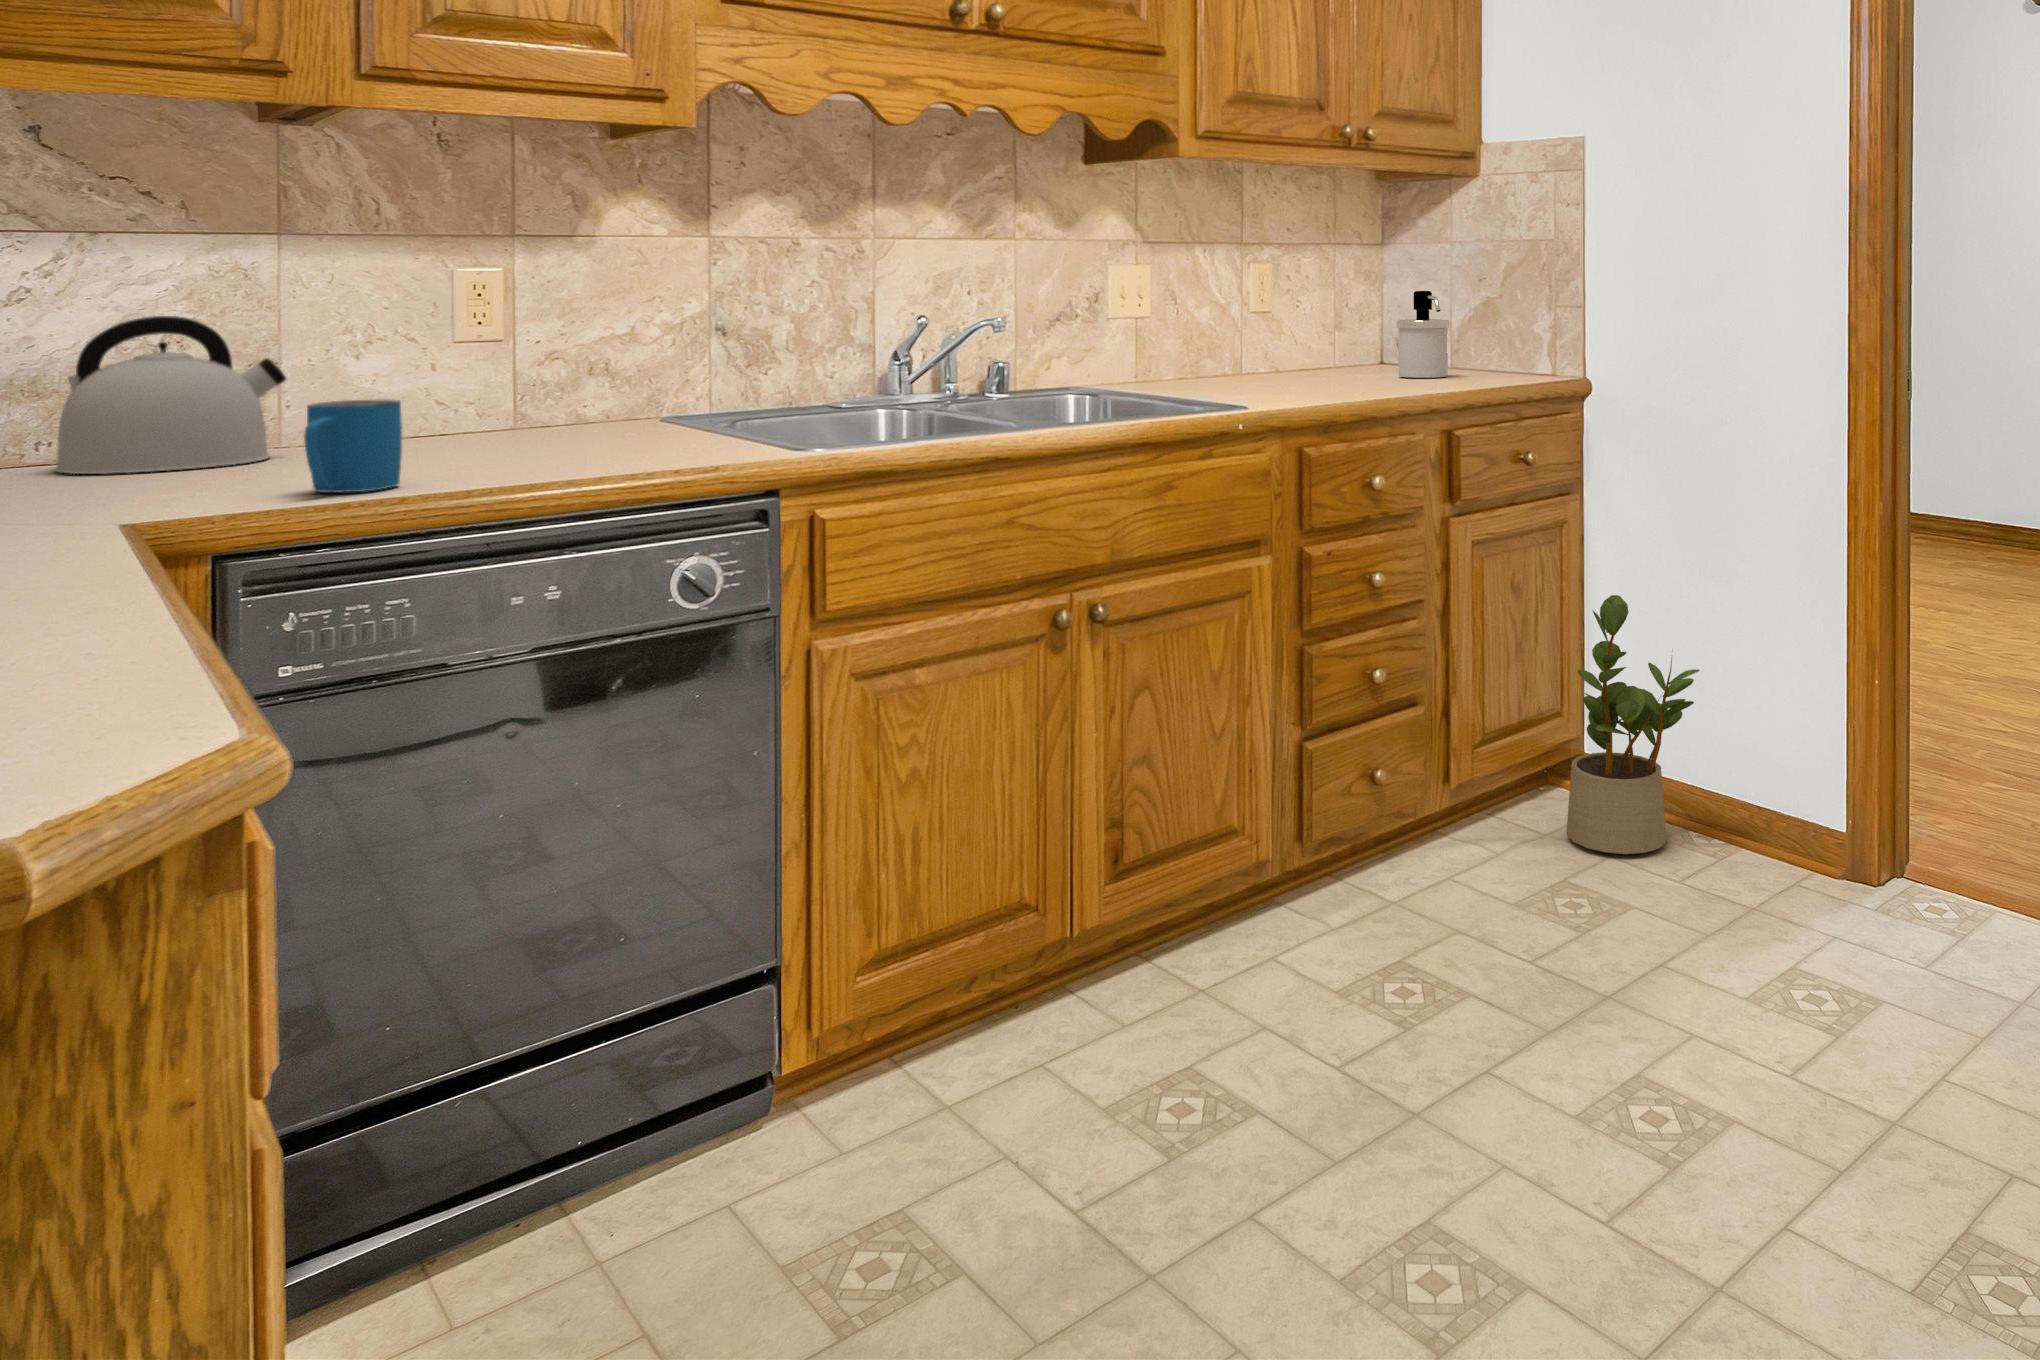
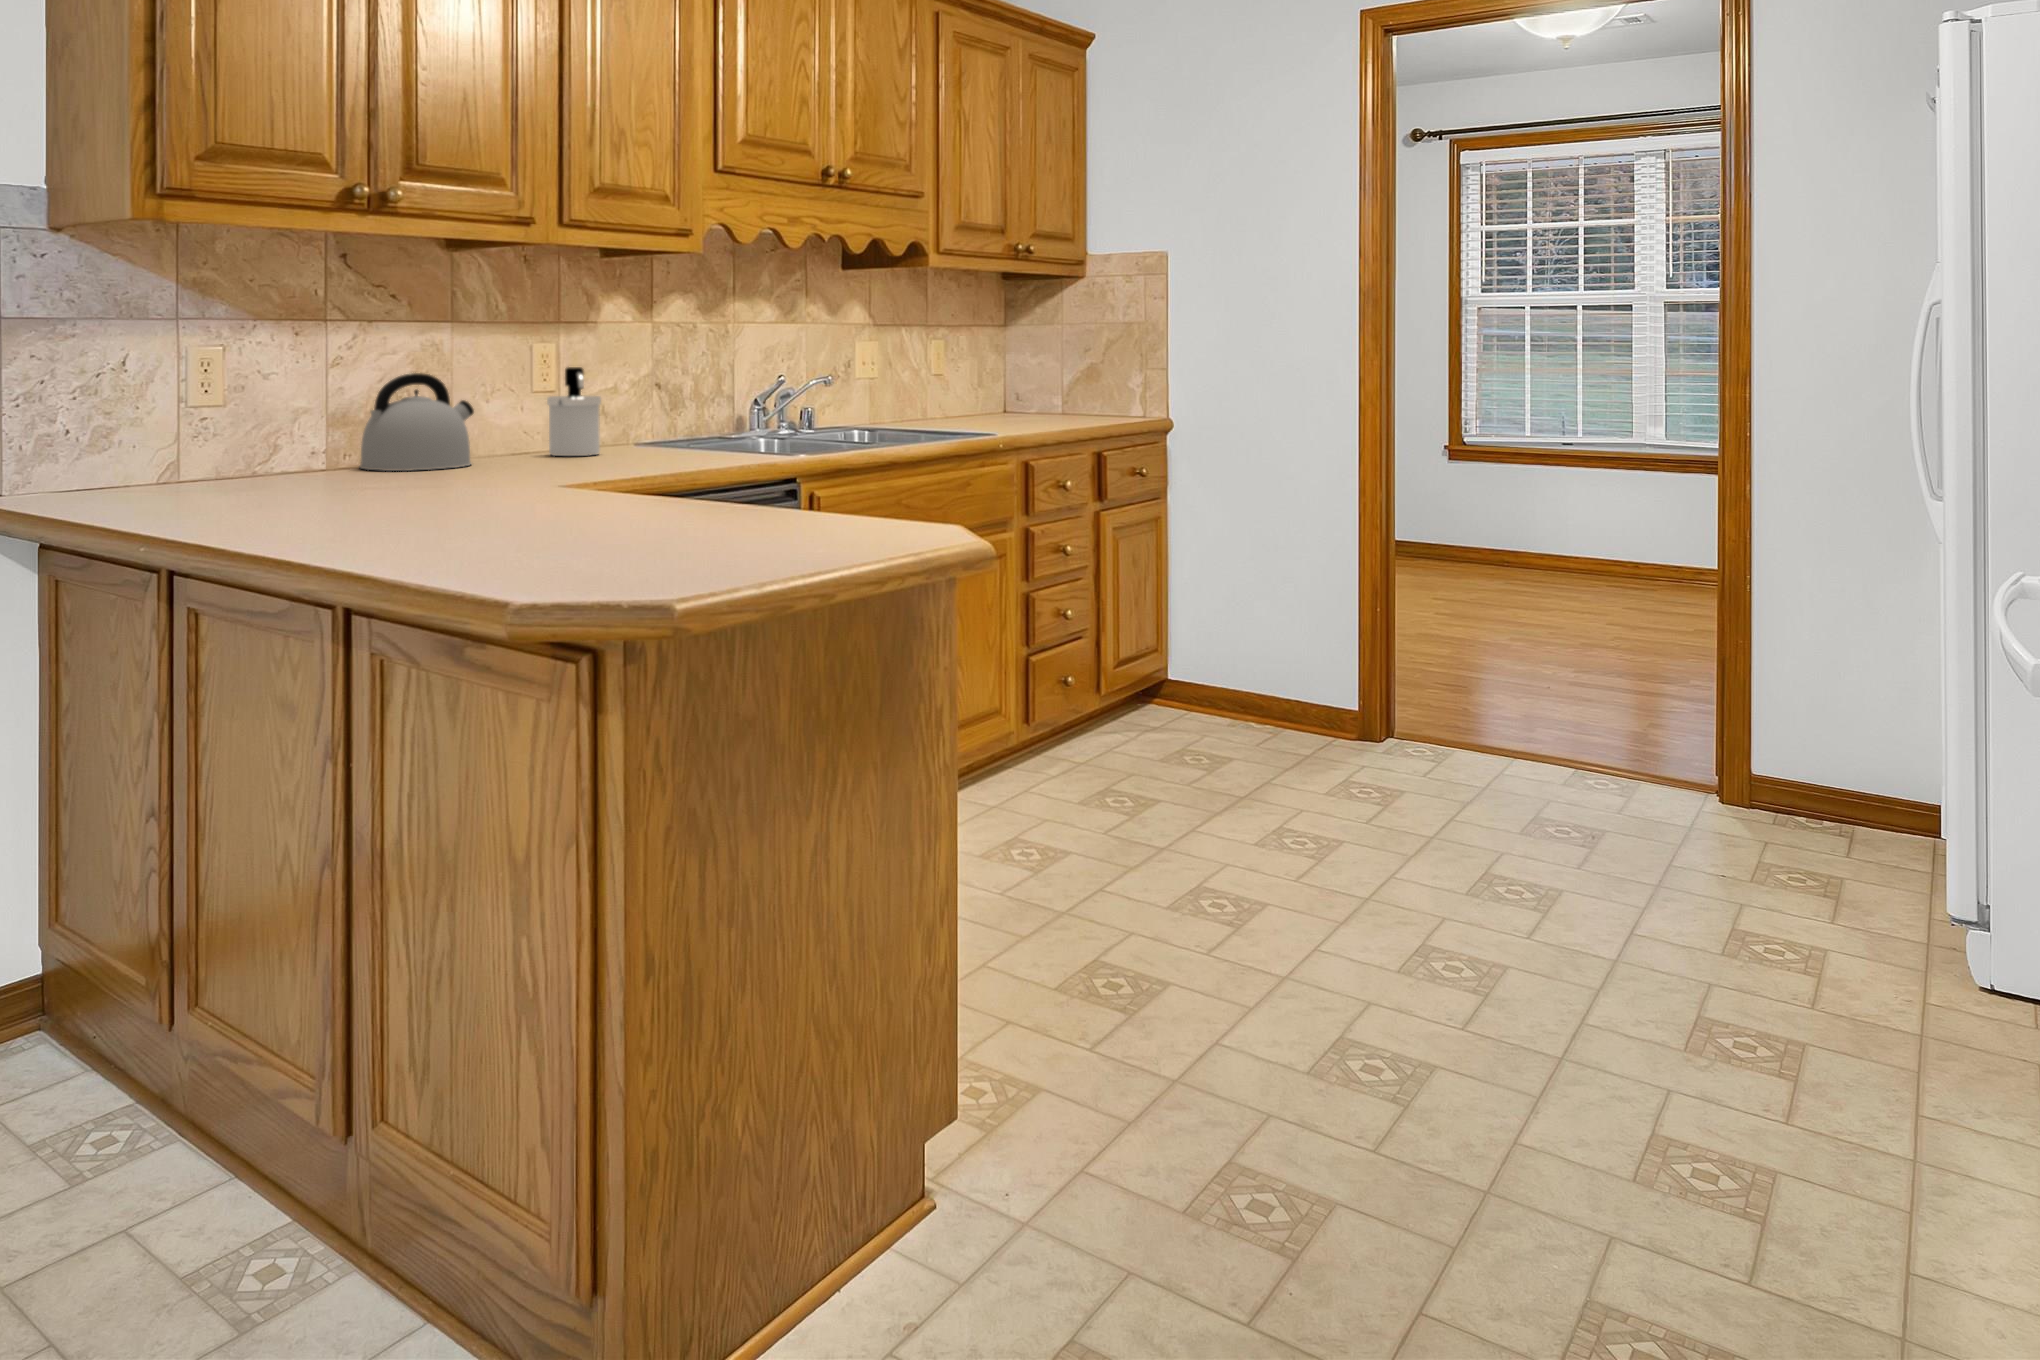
soap dispenser: present [1397,291,1449,378] -> present [547,367,601,456]
mug: present [304,399,402,493] -> none [599,423,644,476]
potted plant: present [1567,595,1699,854] -> none [1171,563,1261,735]

